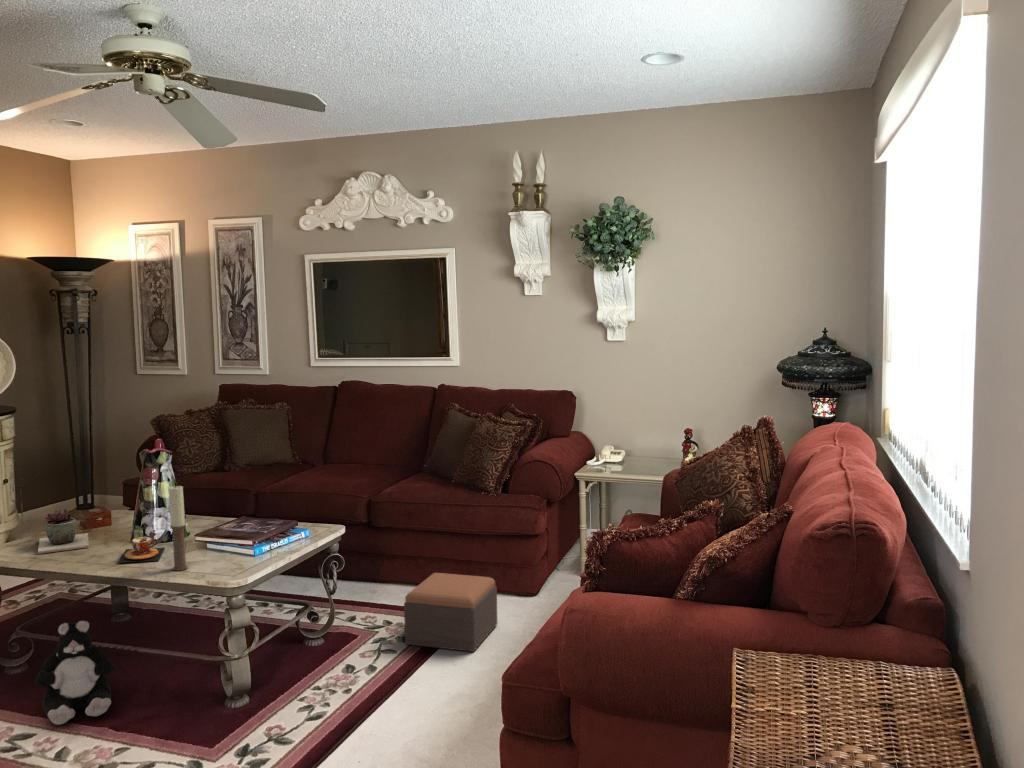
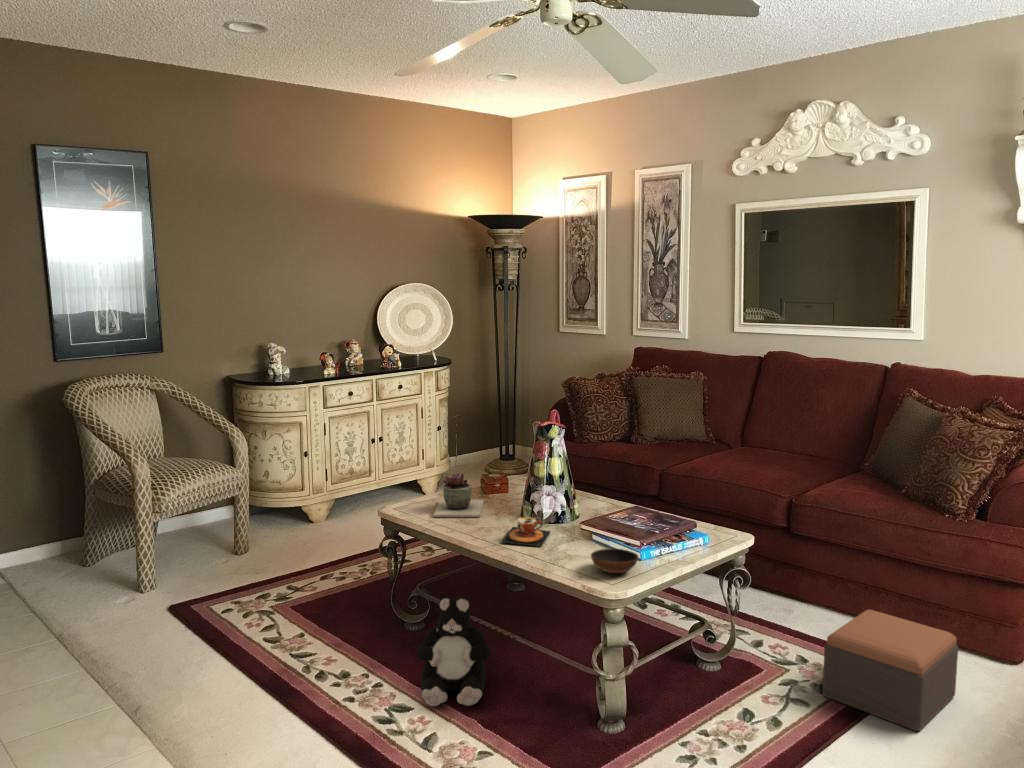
candle: present [169,485,188,571] -> none [553,468,569,564]
bowl: none [209,549,252,569] -> present [591,549,638,573]

